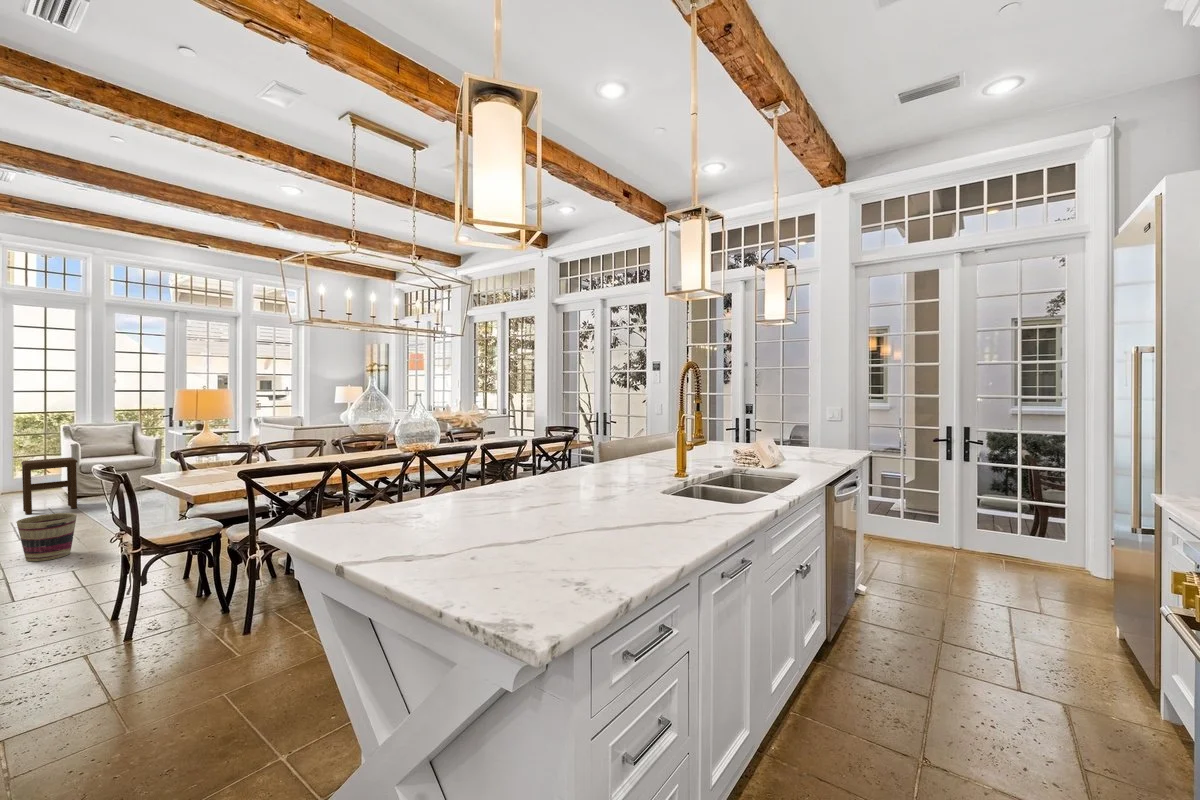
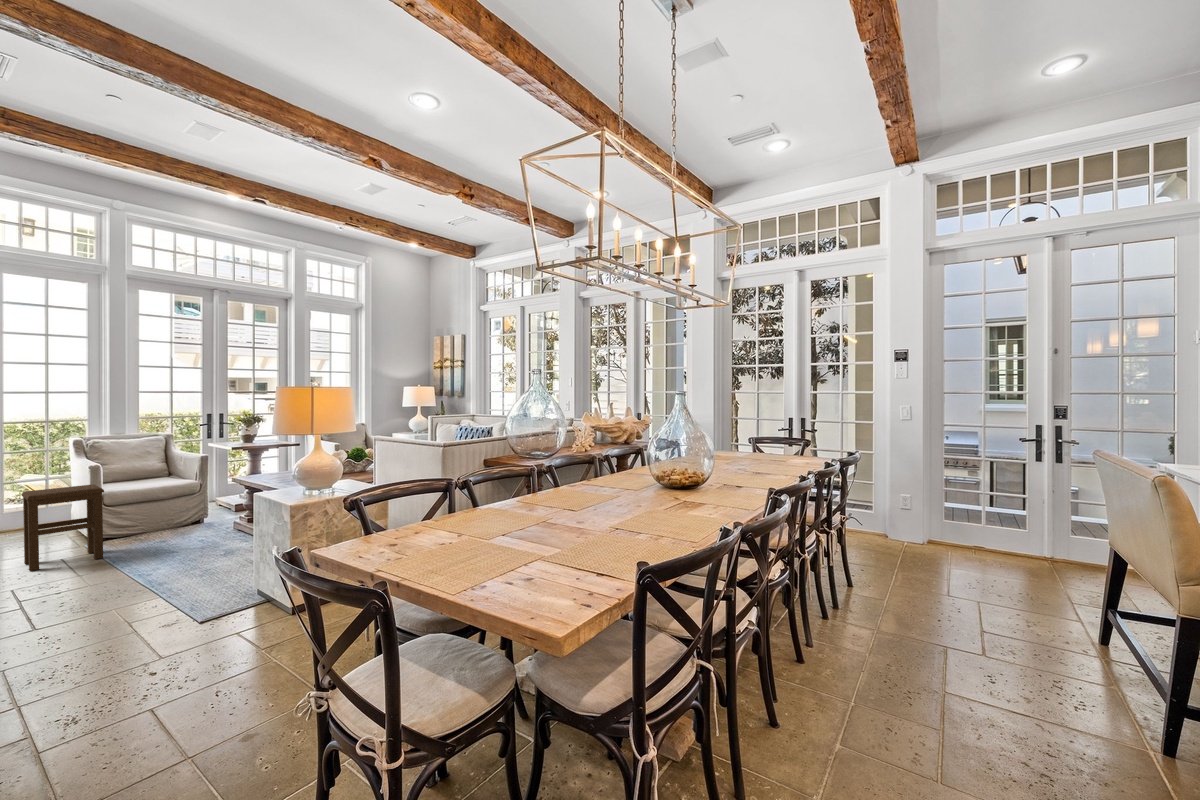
basket: present [16,513,77,561] -> none [41,586,138,677]

